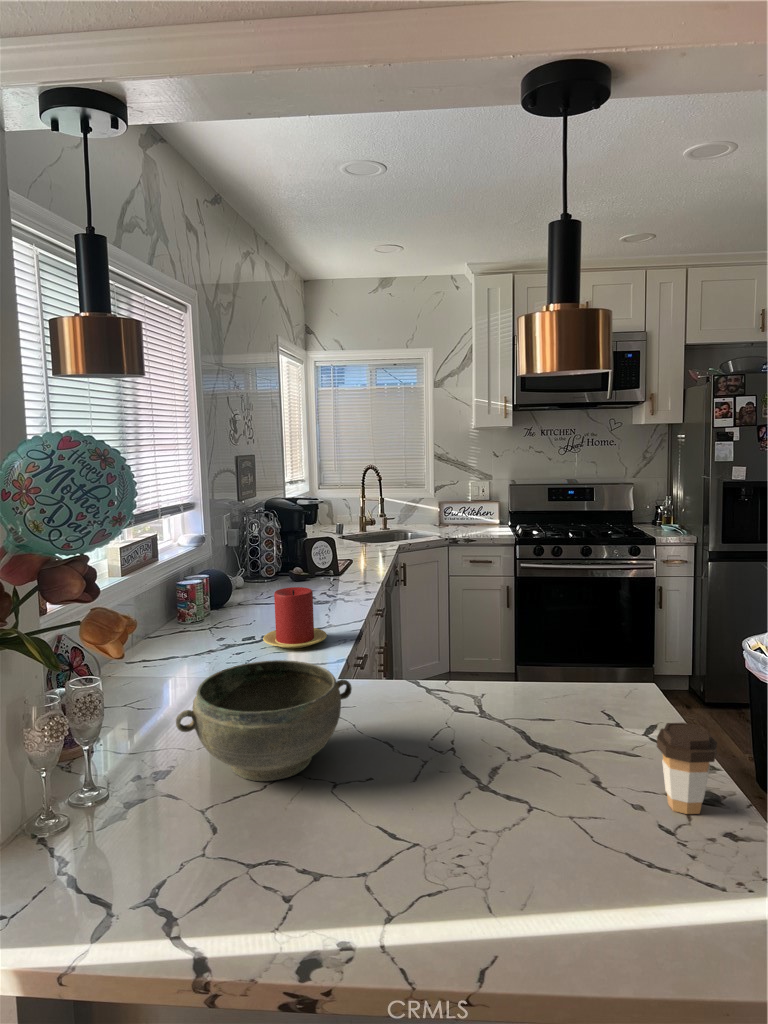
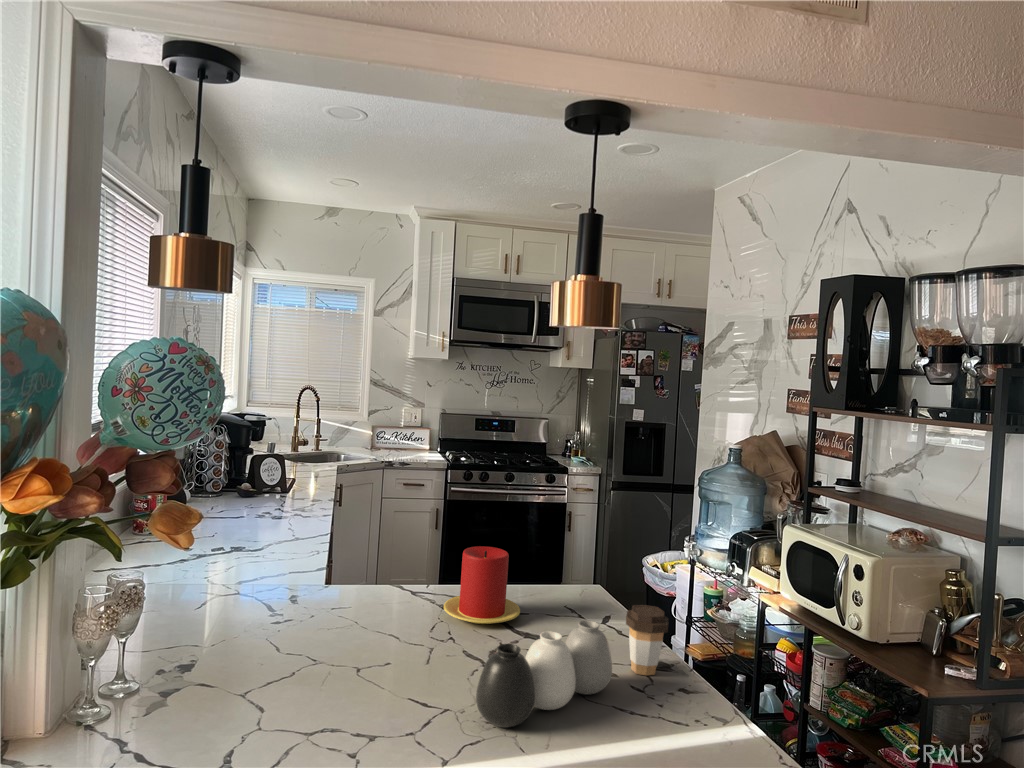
candle: present [263,587,327,648] -> present [444,546,520,624]
bowl: present [176,660,352,781] -> none [210,562,367,672]
vase: none [442,743,631,877] -> present [476,620,612,727]

